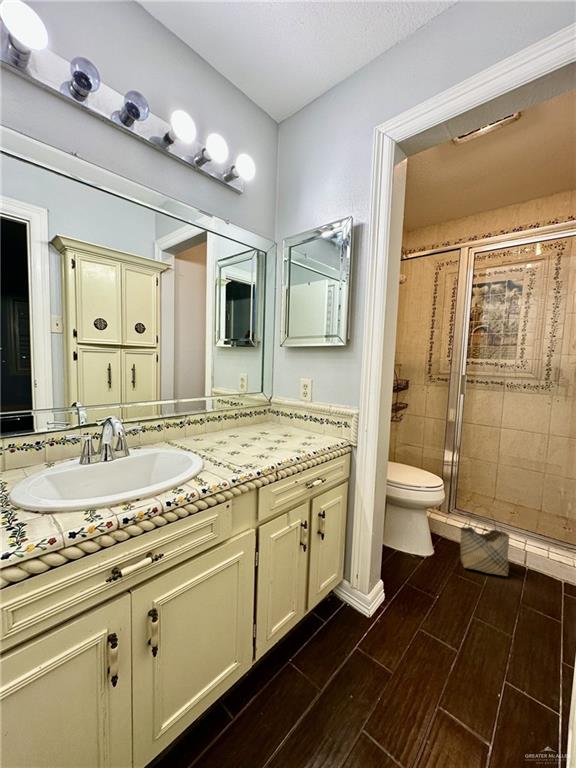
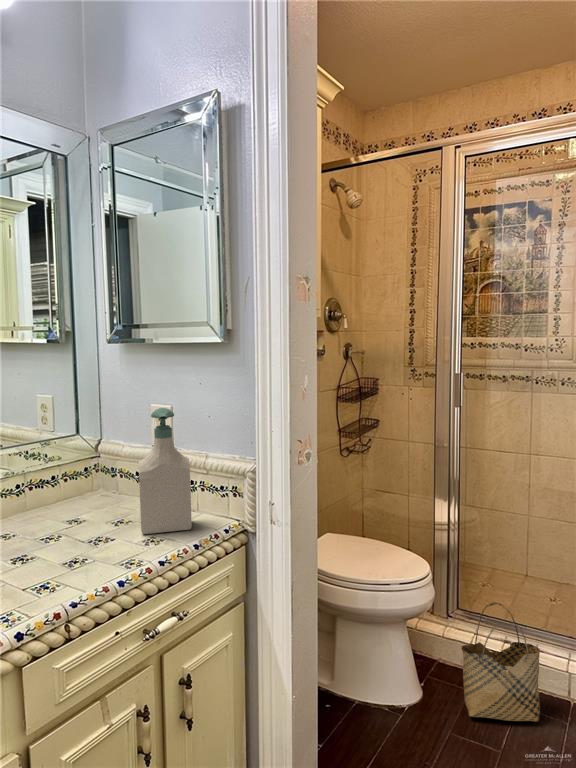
soap bottle: none [299,379,326,441] -> present [139,408,192,534]

